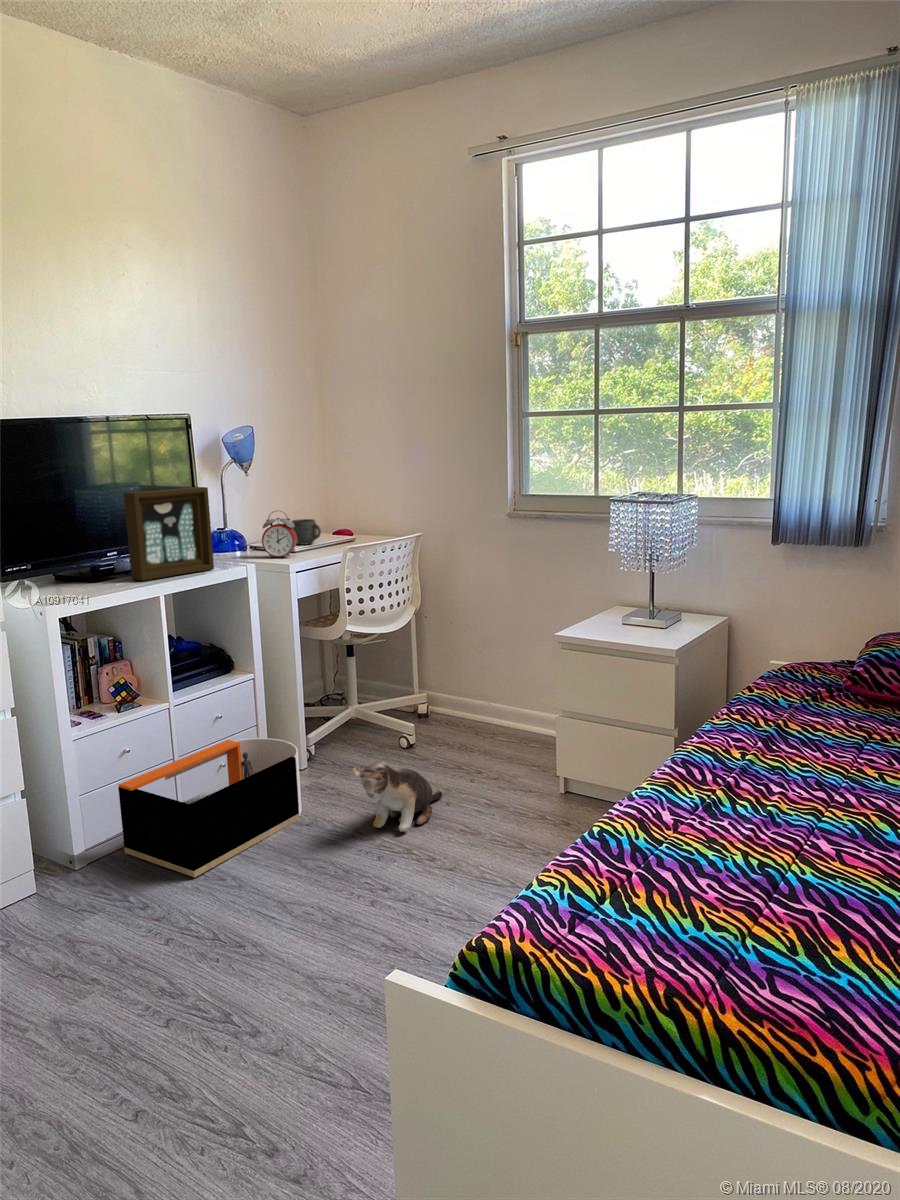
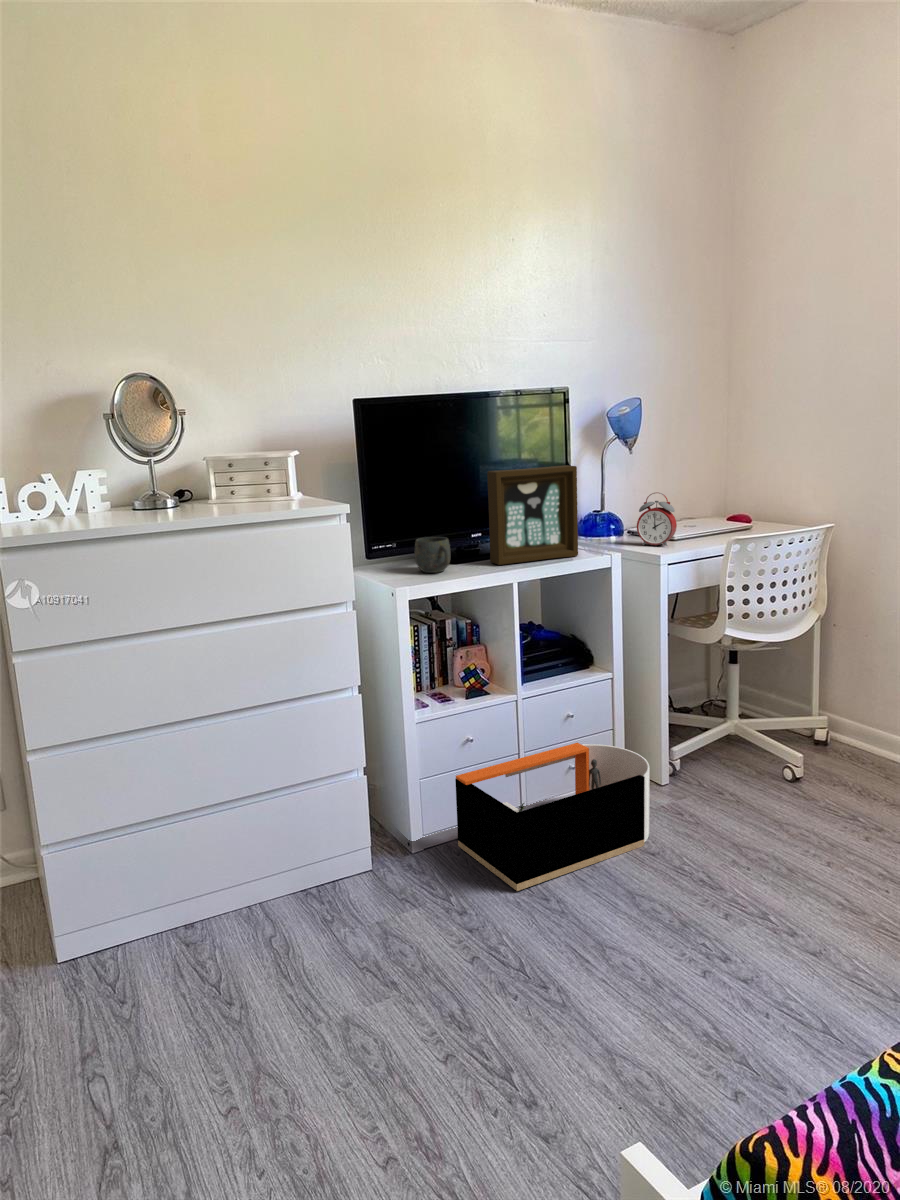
mug: present [291,519,321,545] -> present [415,537,451,573]
plush toy: present [353,761,442,831] -> none [704,801,823,889]

